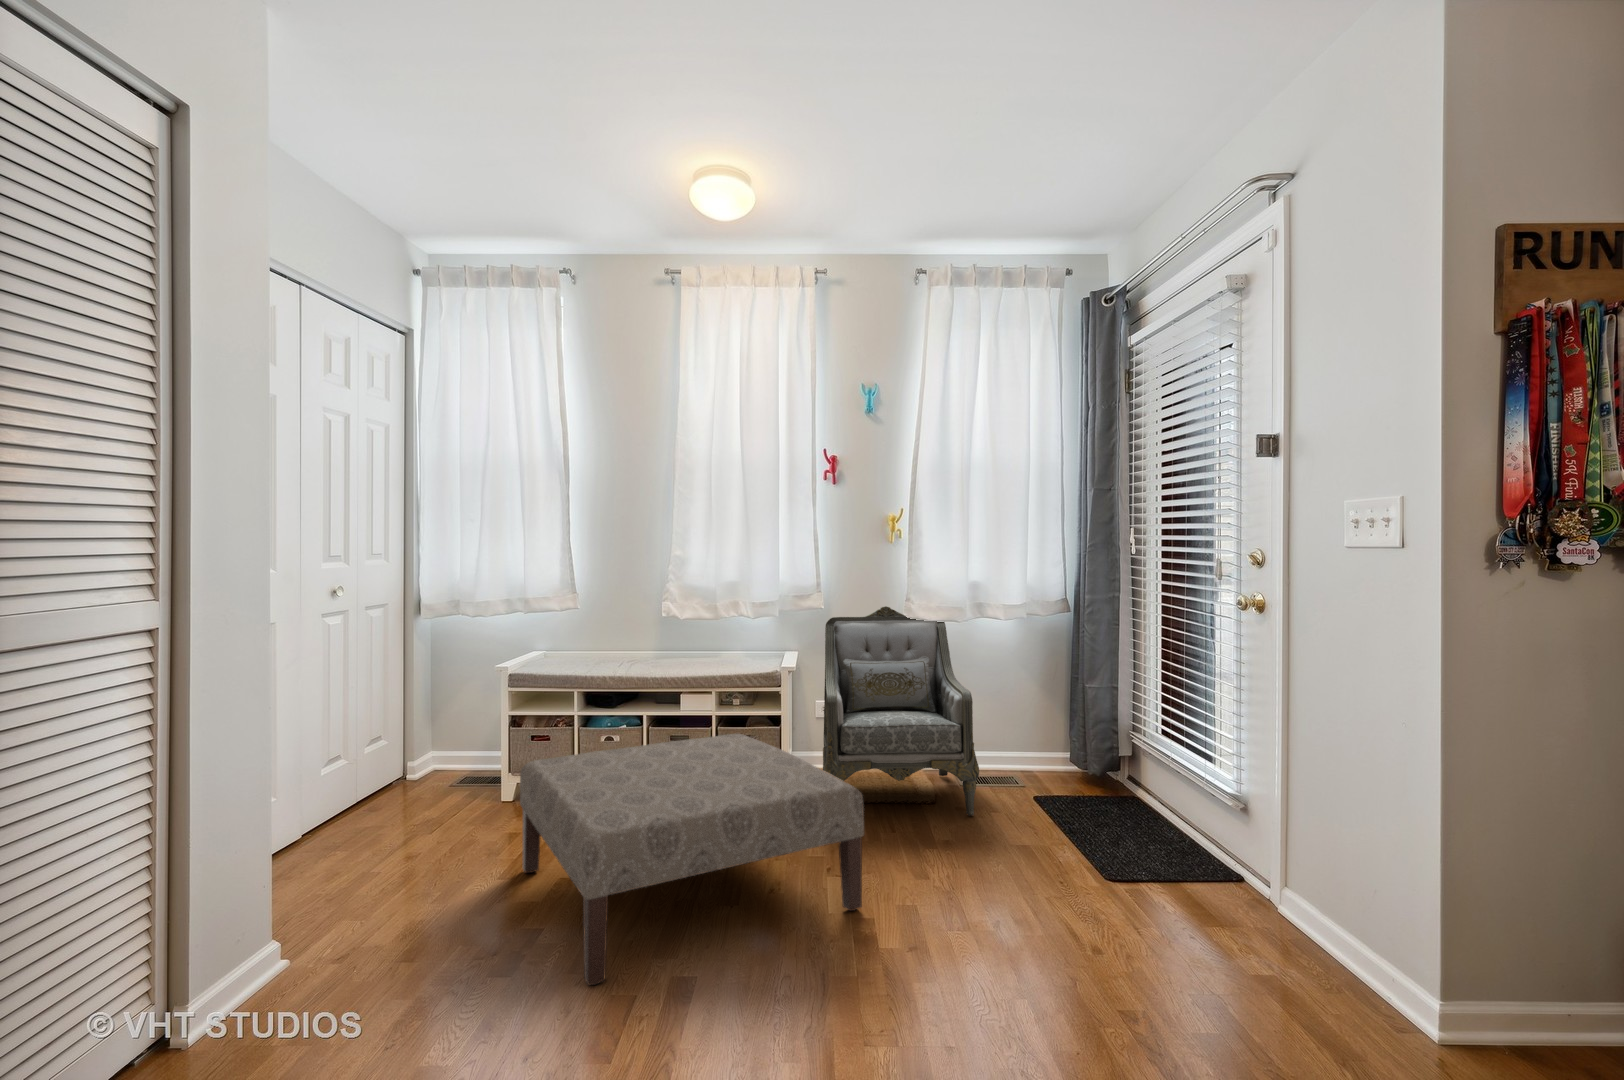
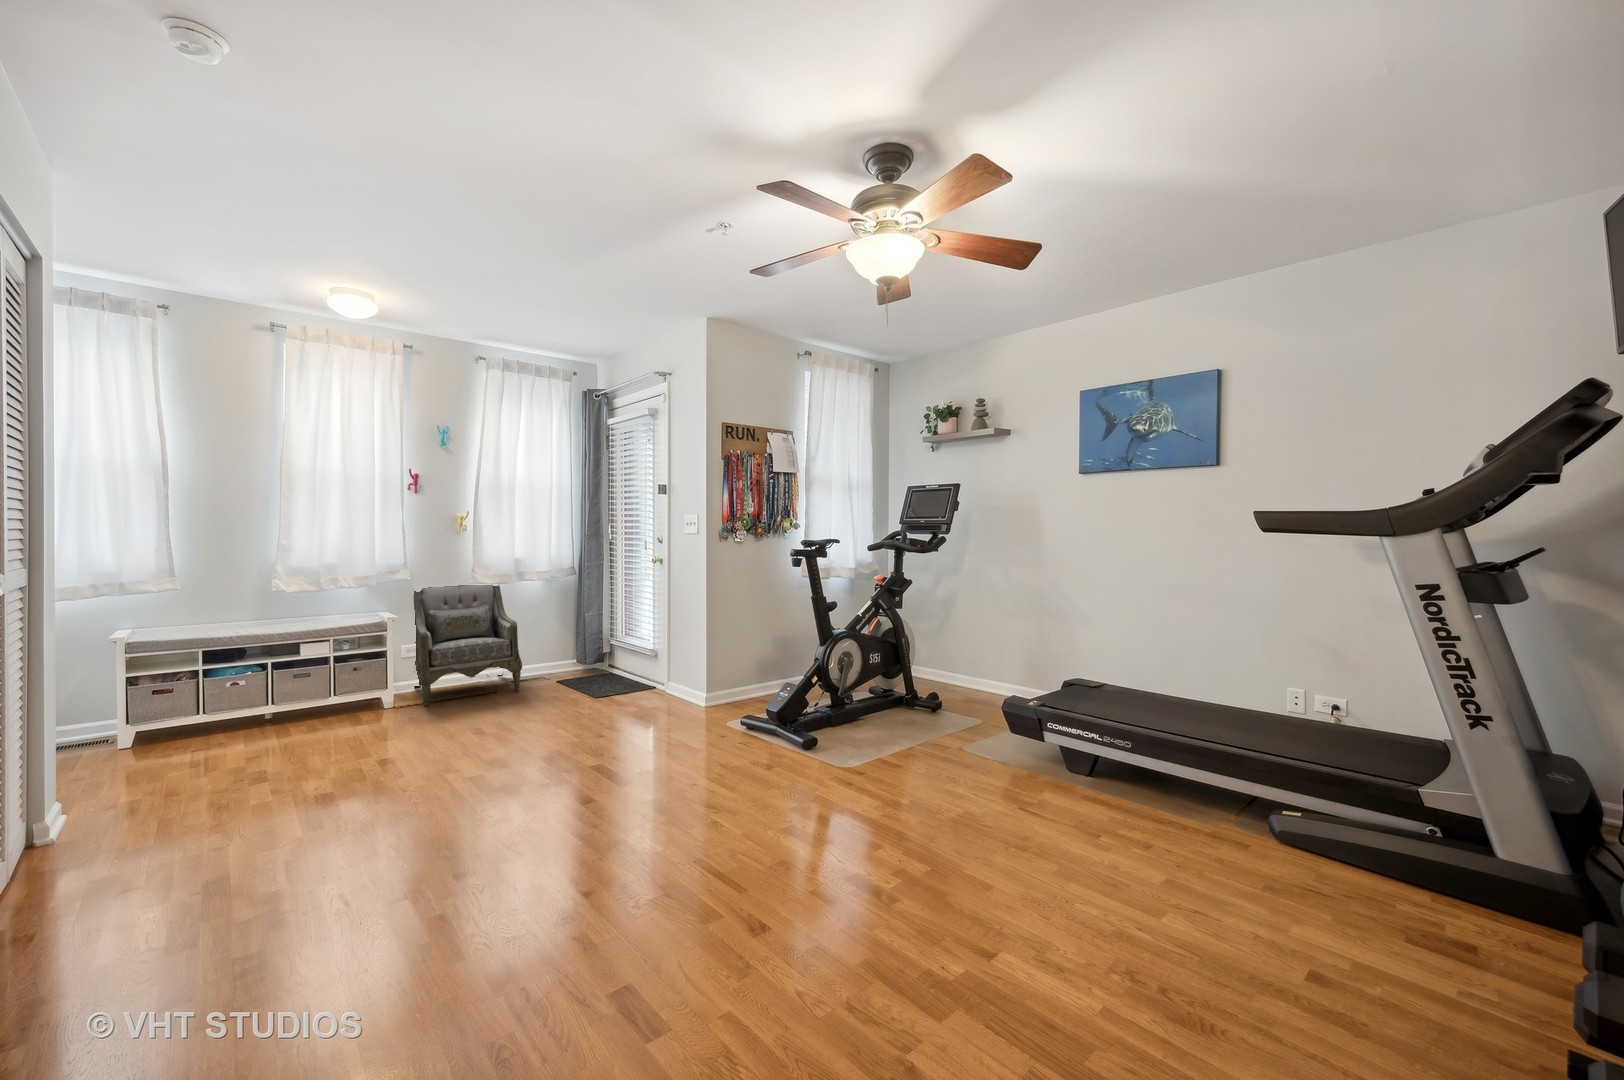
ottoman: present [520,734,864,985] -> none [186,661,454,794]

